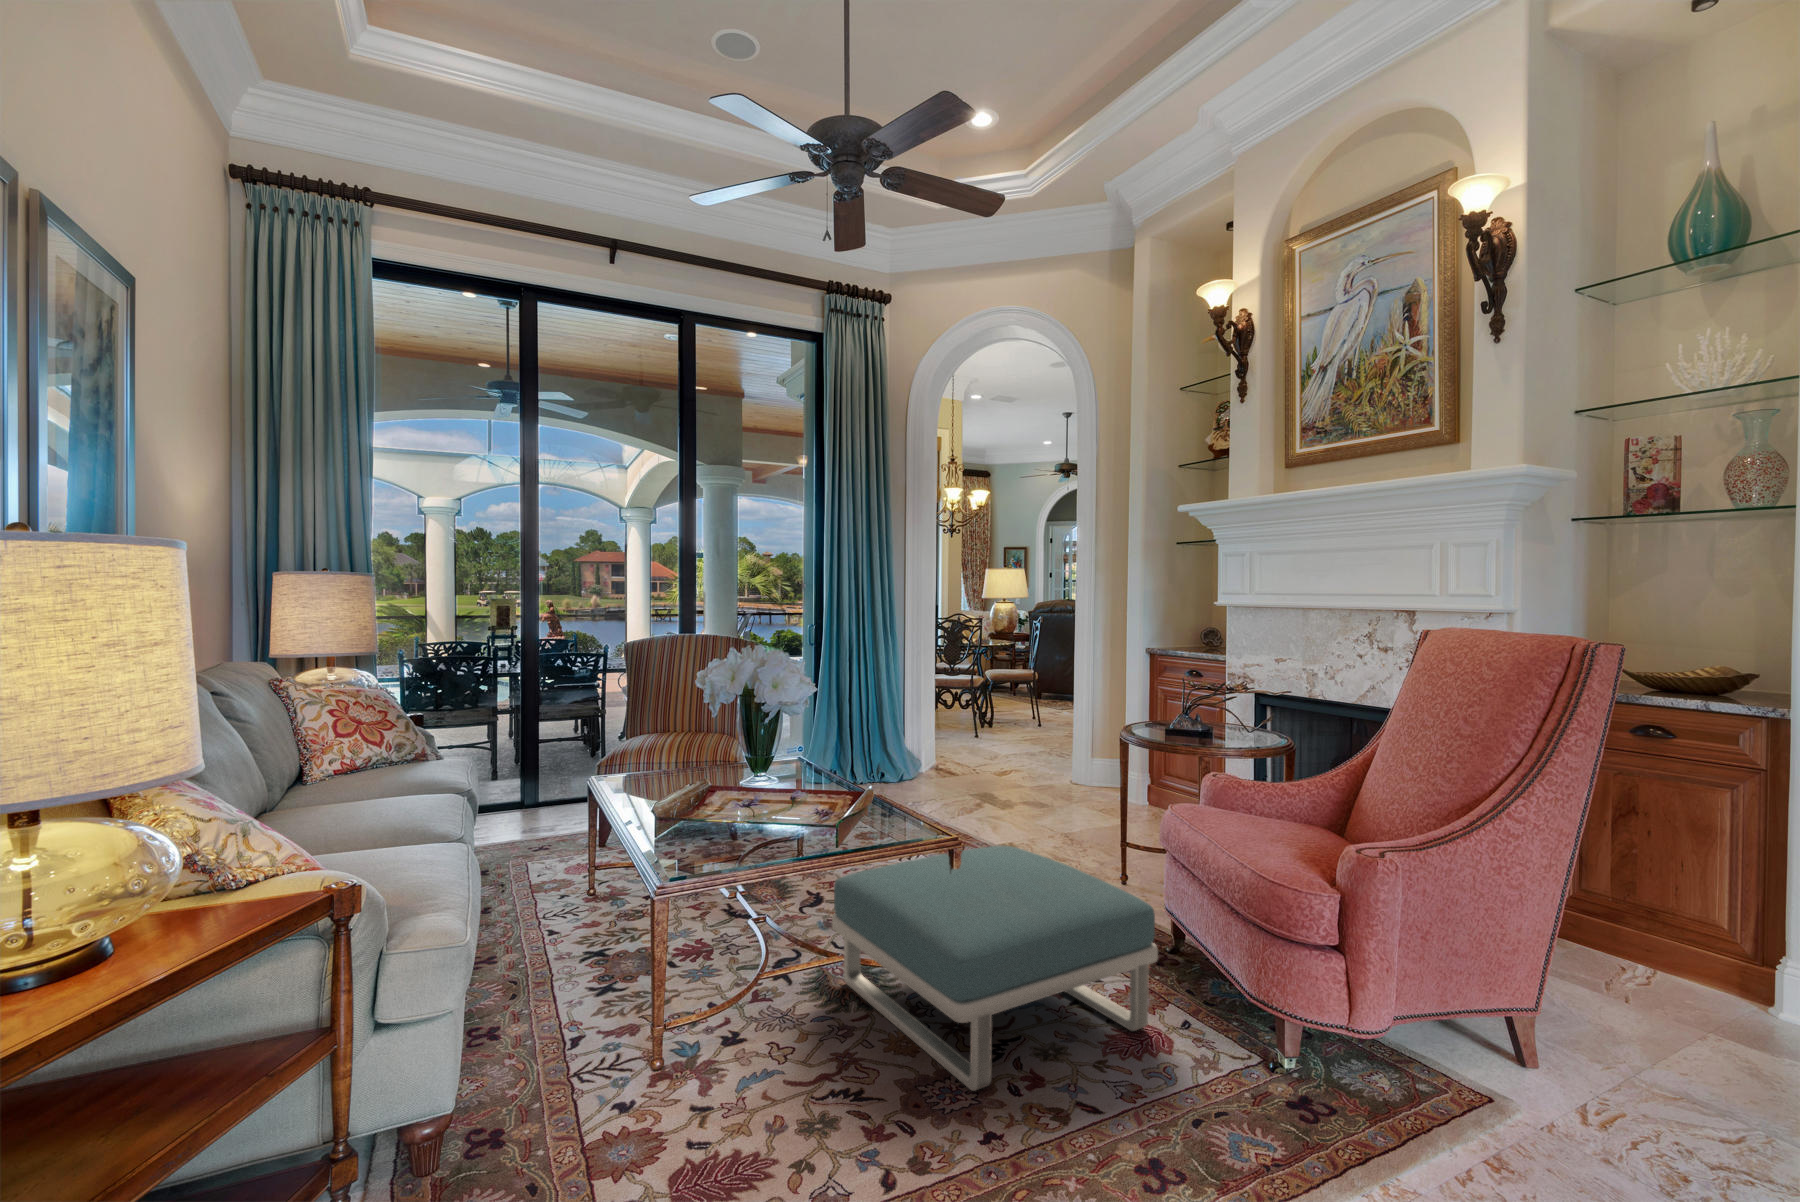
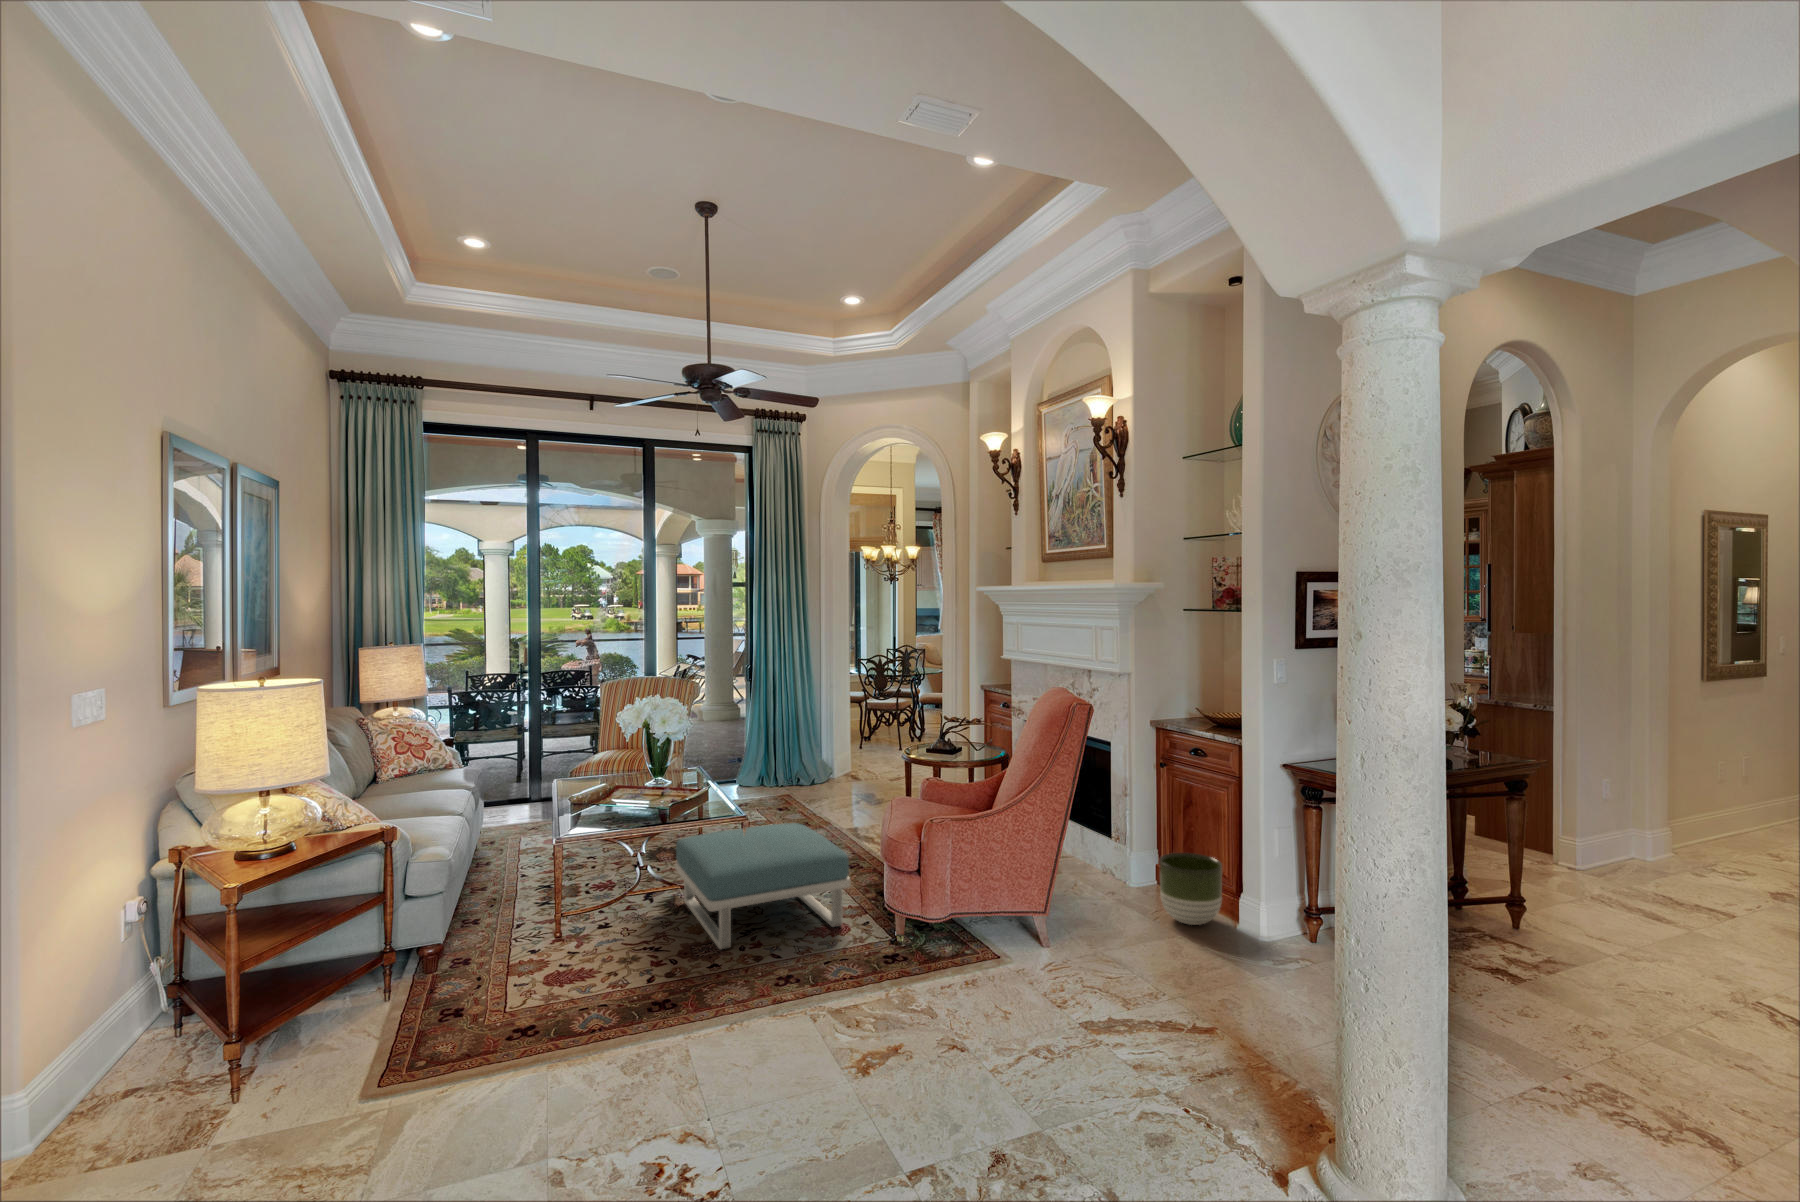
planter: none [1632,889,1764,1012] -> present [1160,853,1222,925]

